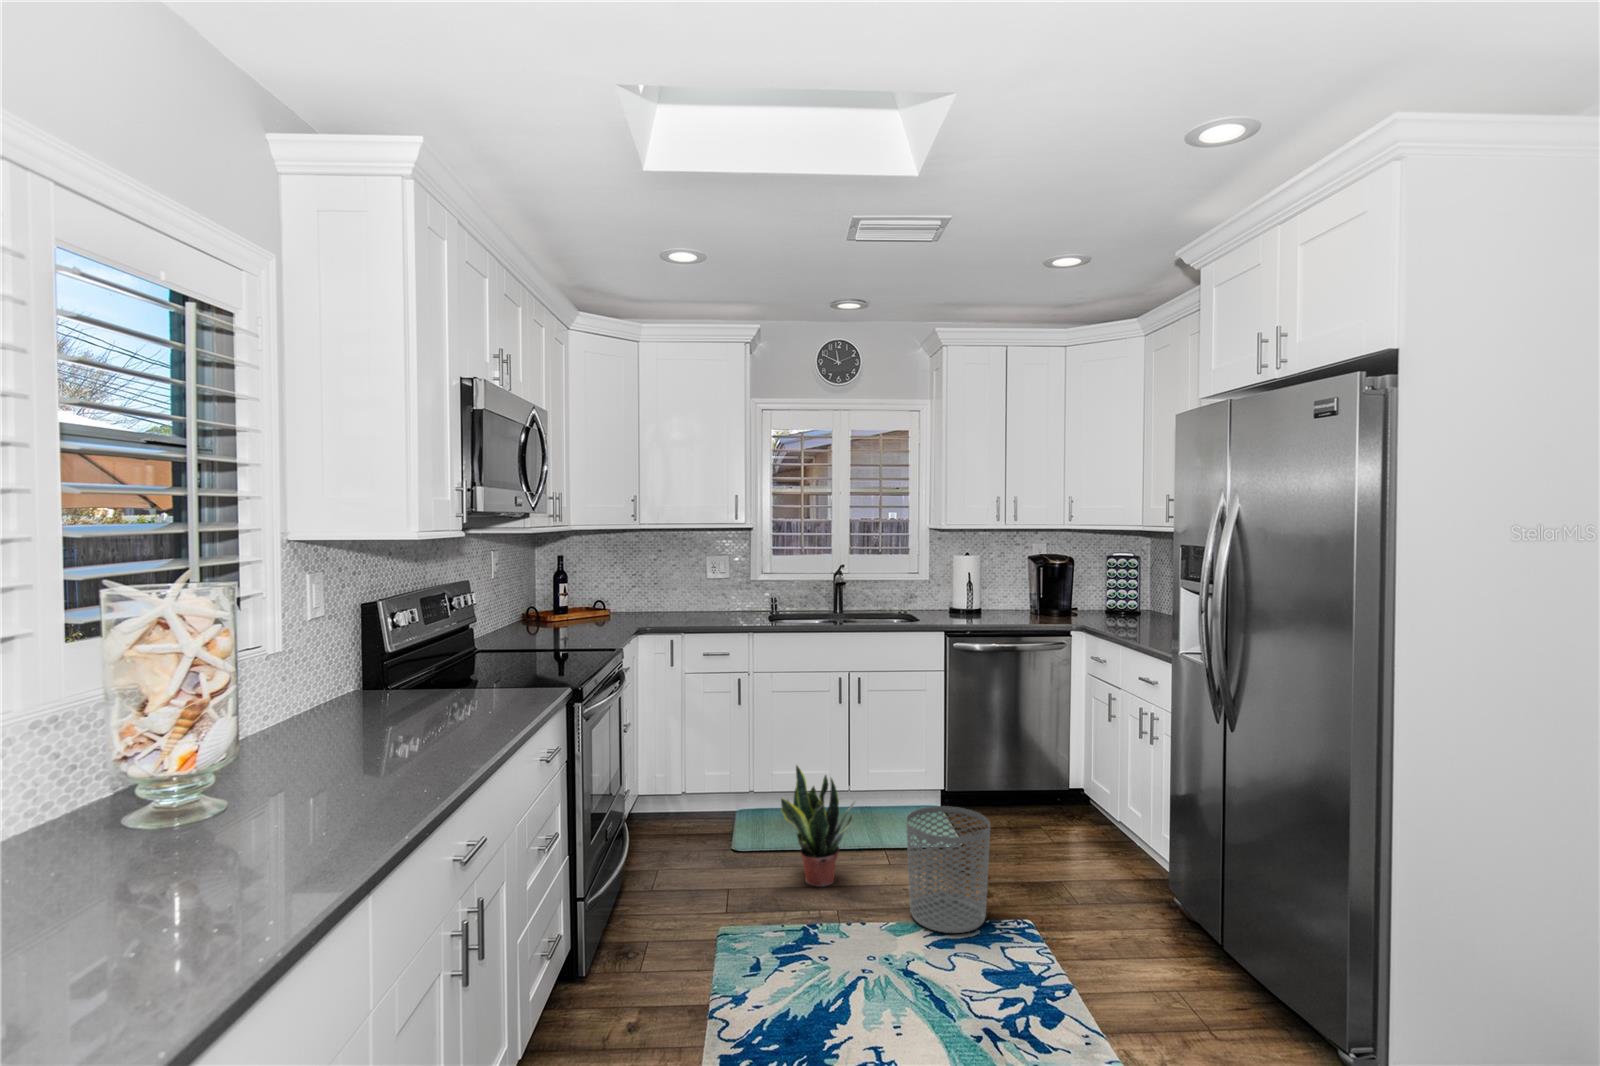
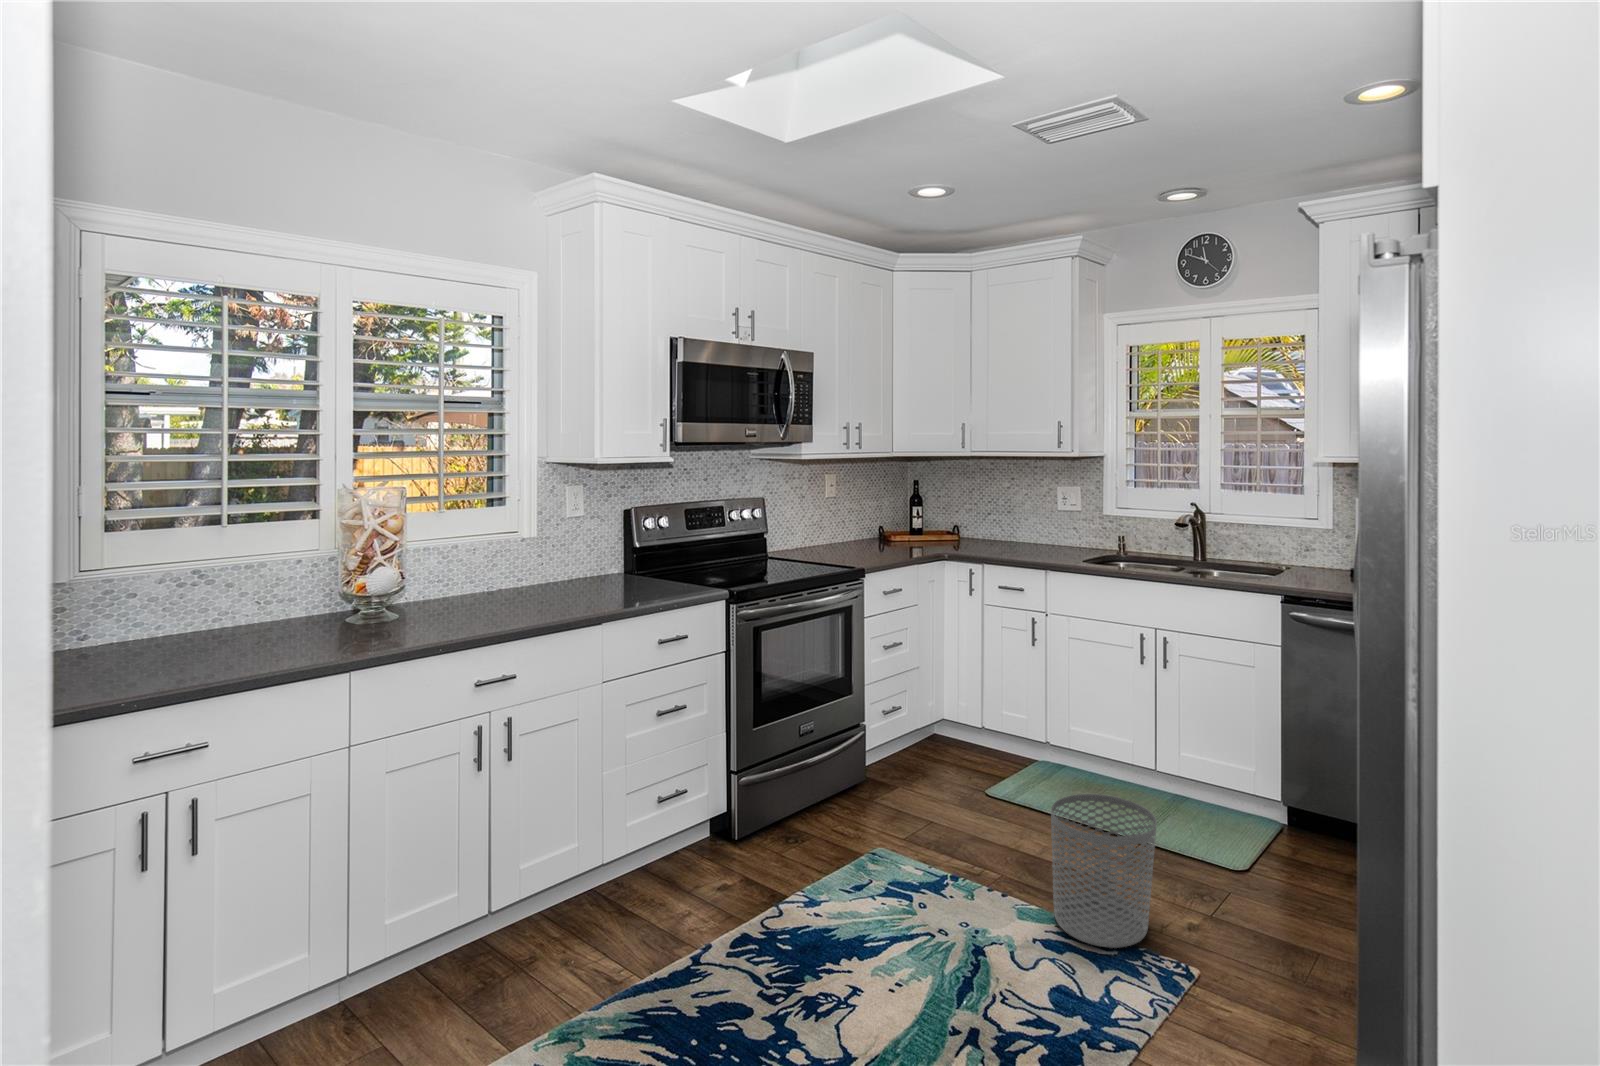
potted plant: present [781,766,855,887] -> none [964,715,1066,850]

